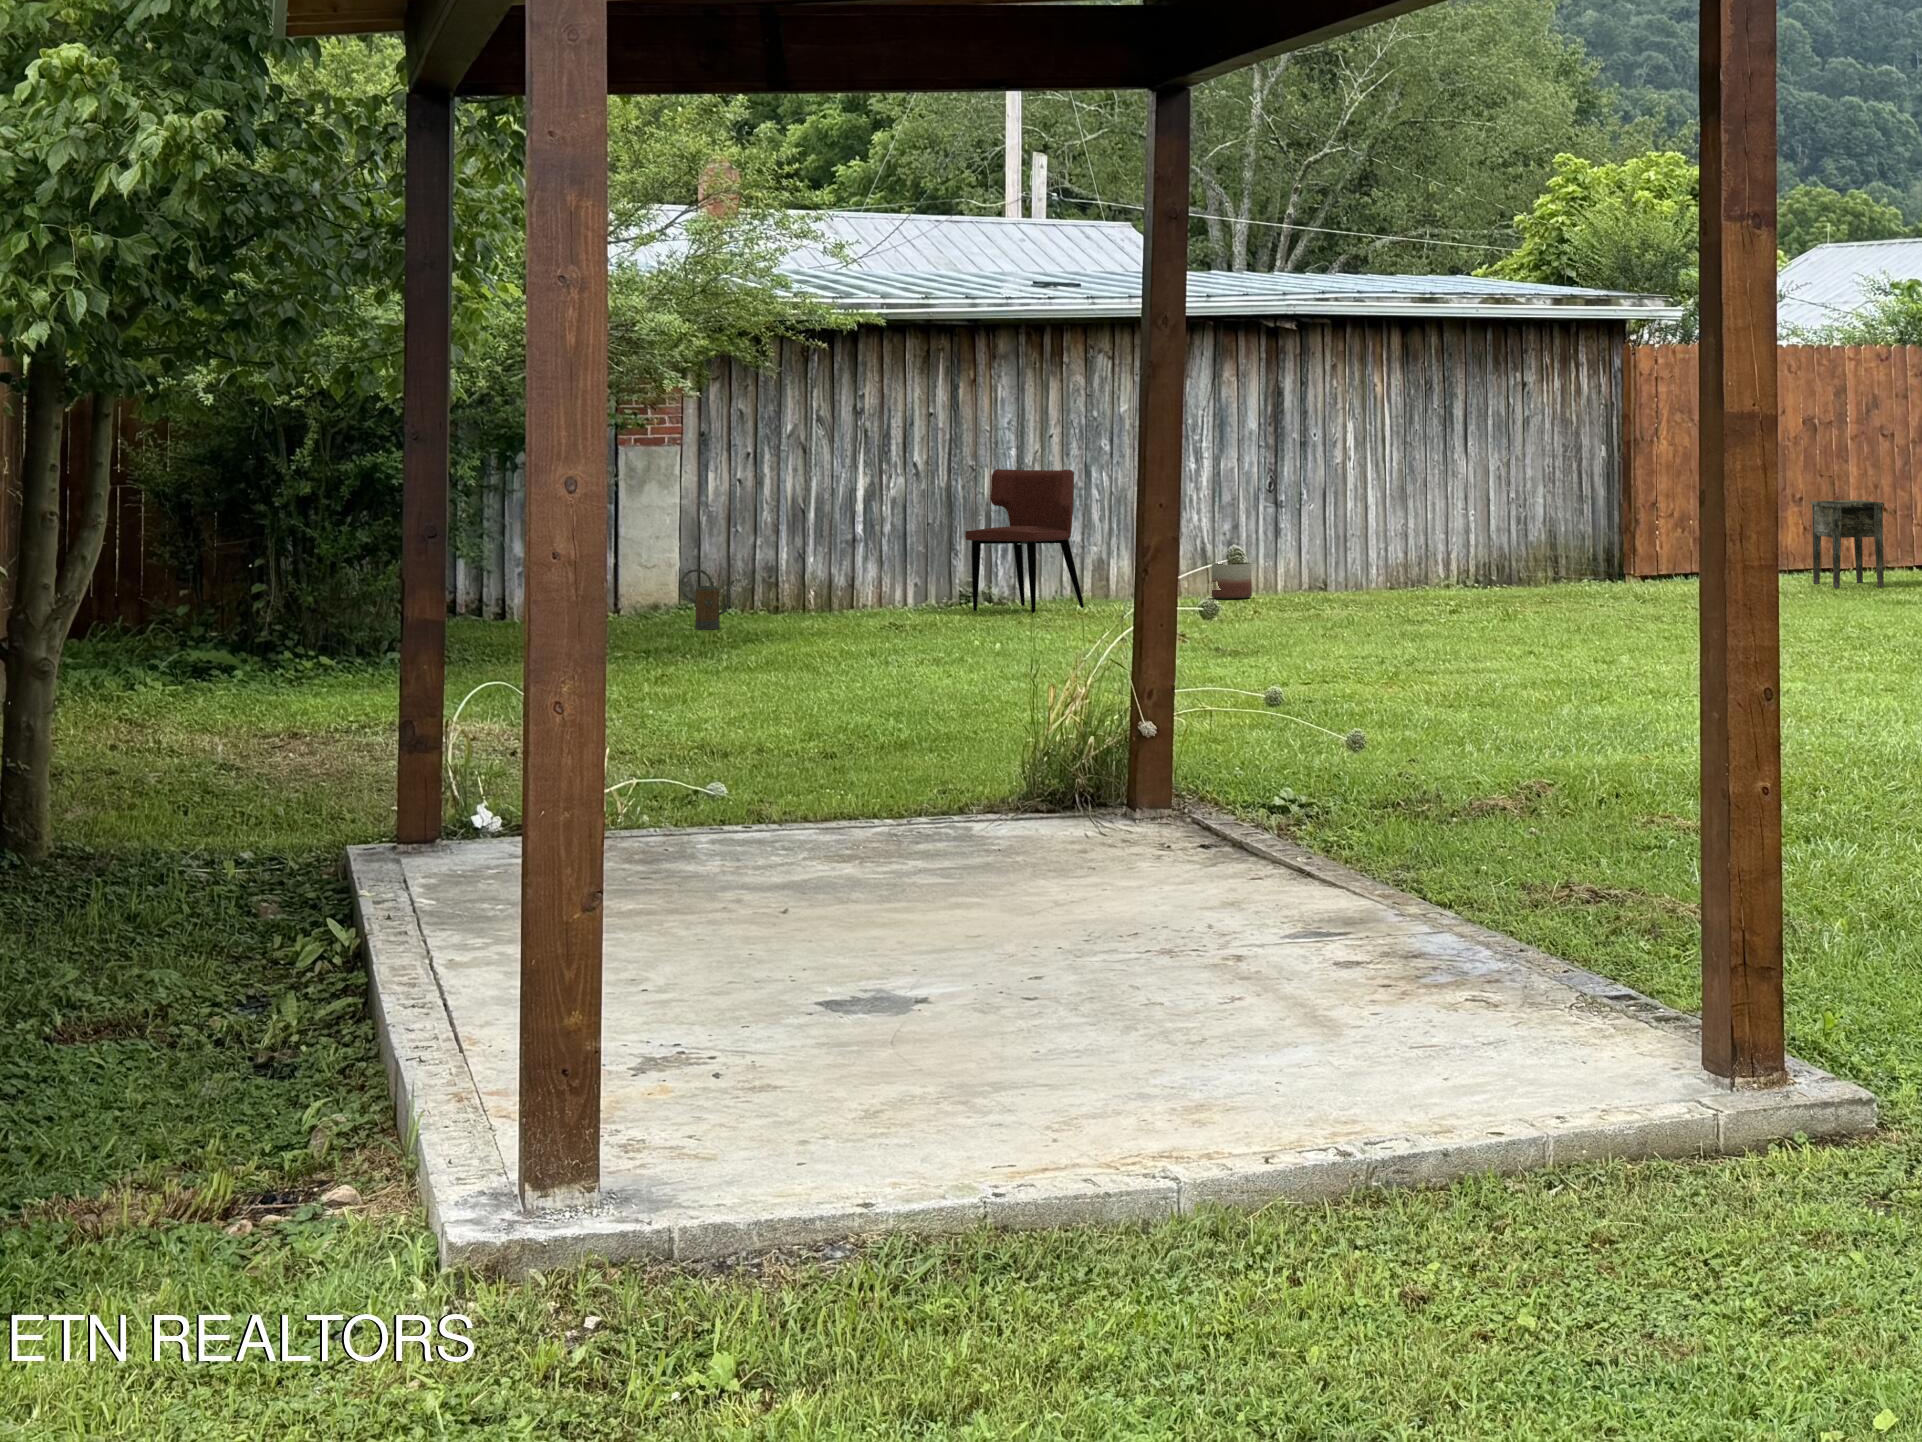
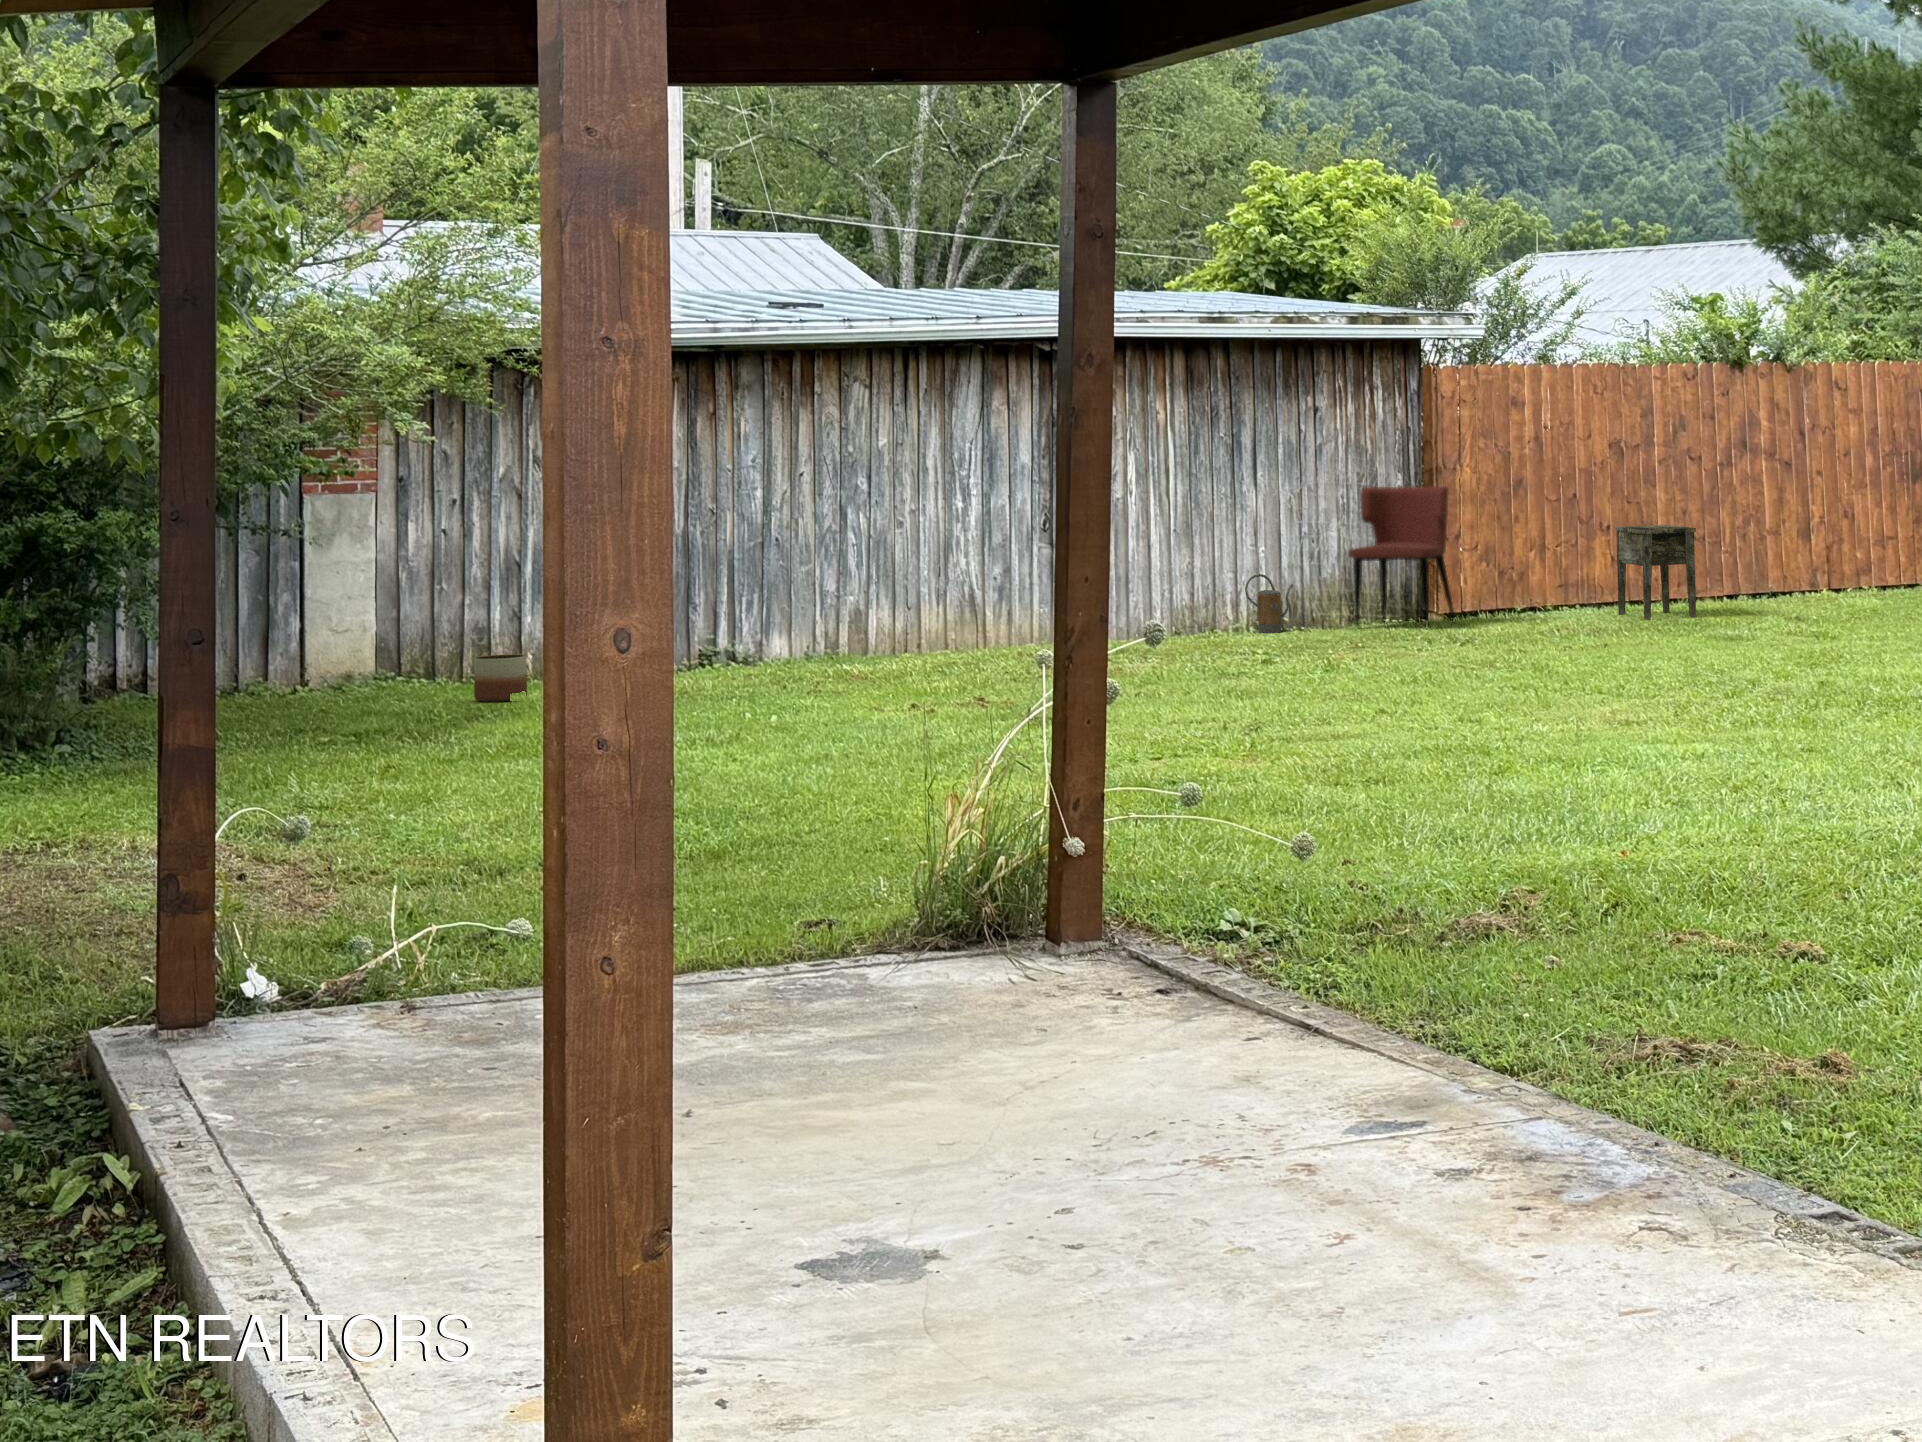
dining chair: present [965,469,1084,613] -> present [1348,486,1455,628]
planter: present [1212,562,1252,599] -> present [474,654,527,702]
watering can: present [680,569,735,630] -> present [1245,574,1293,633]

